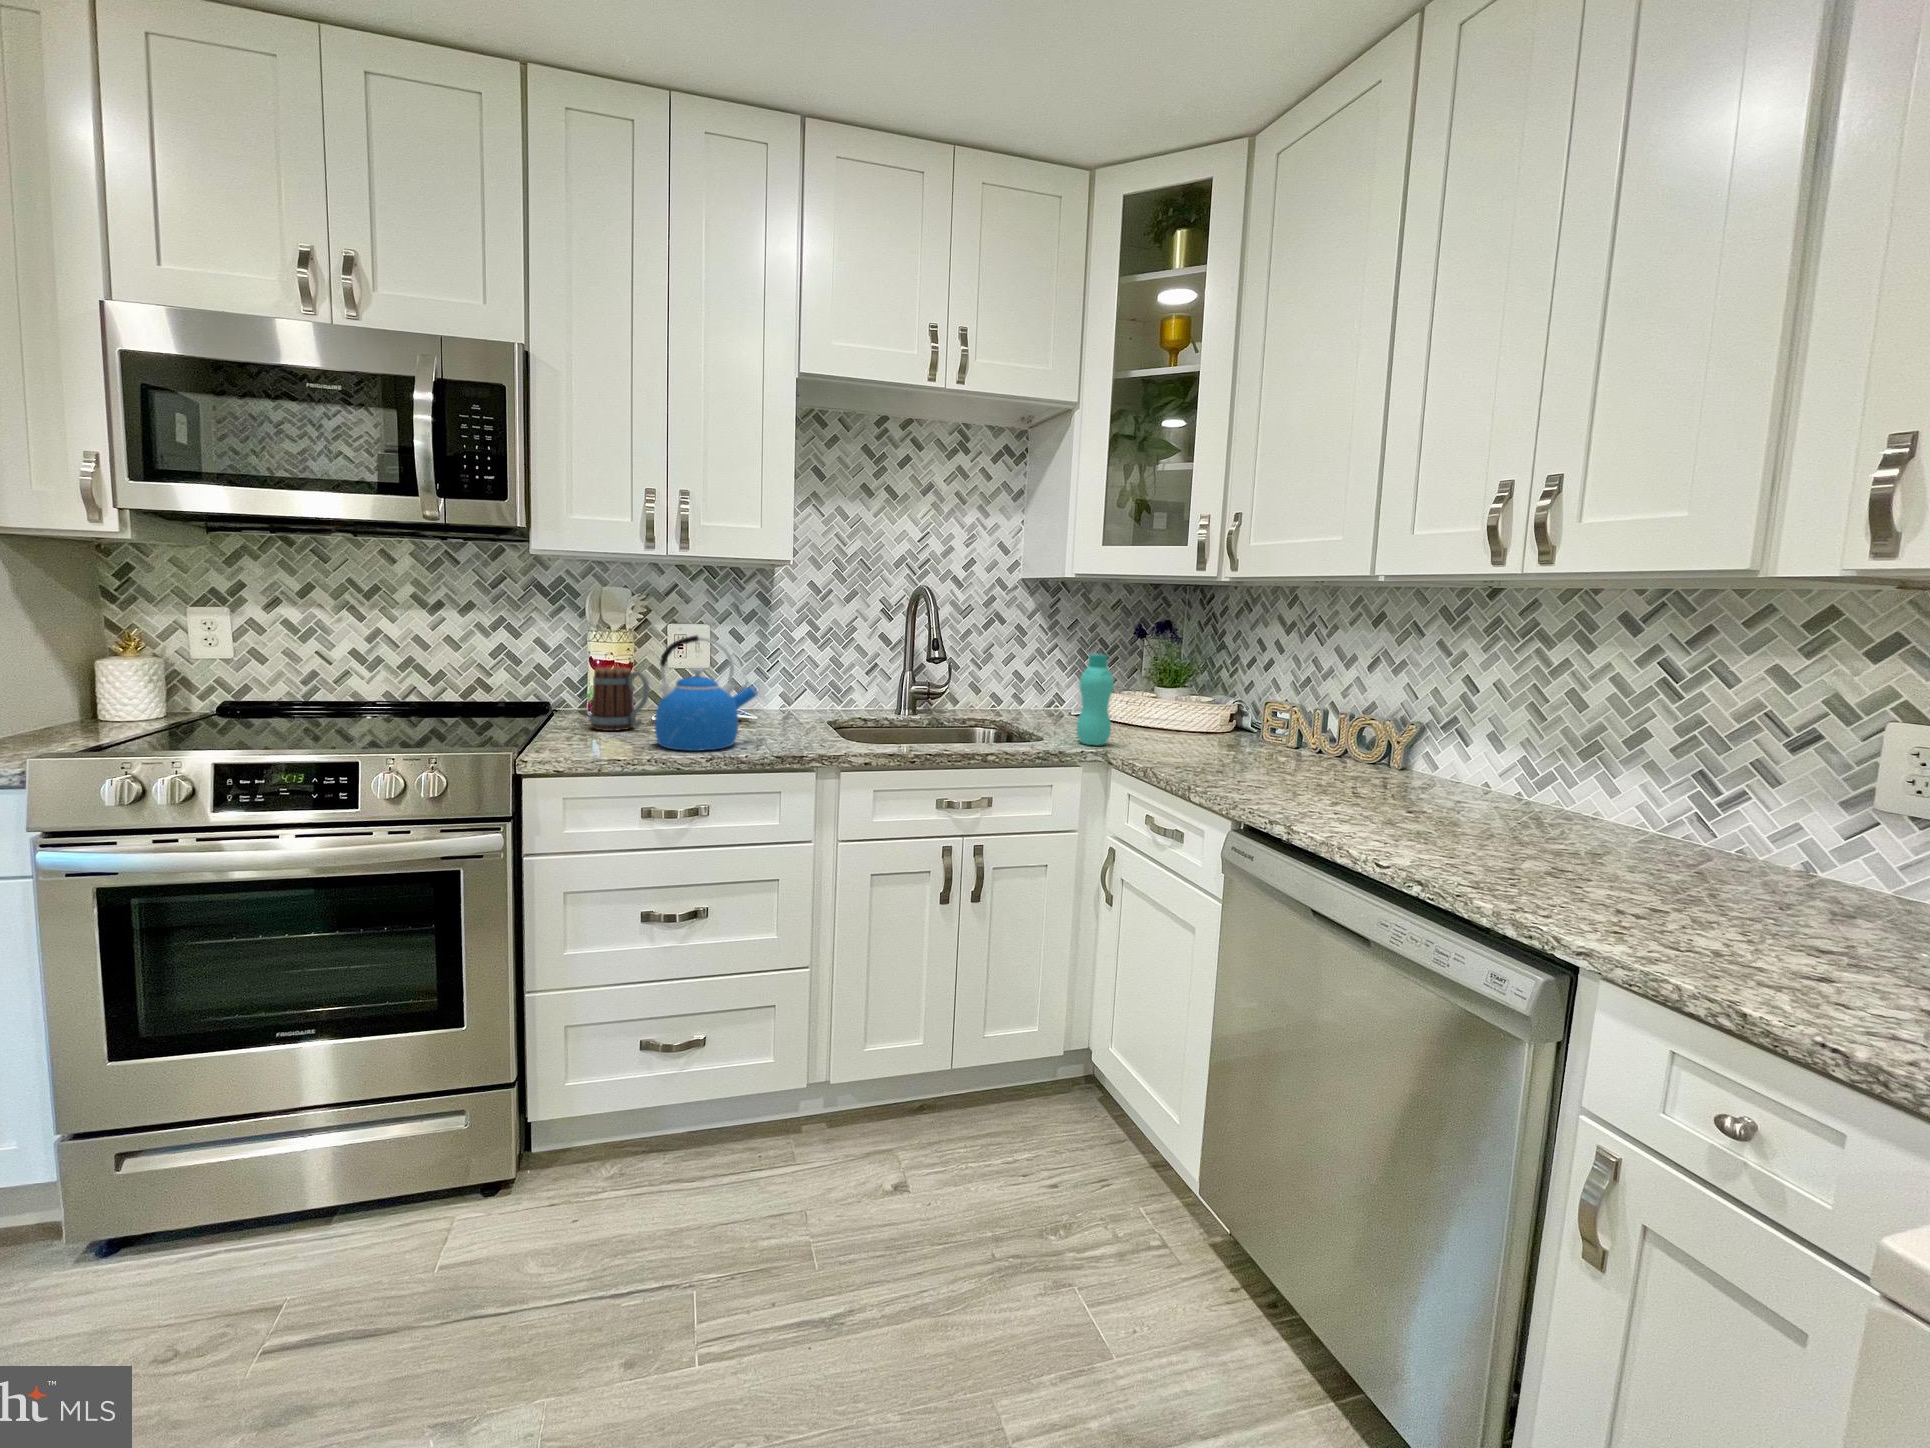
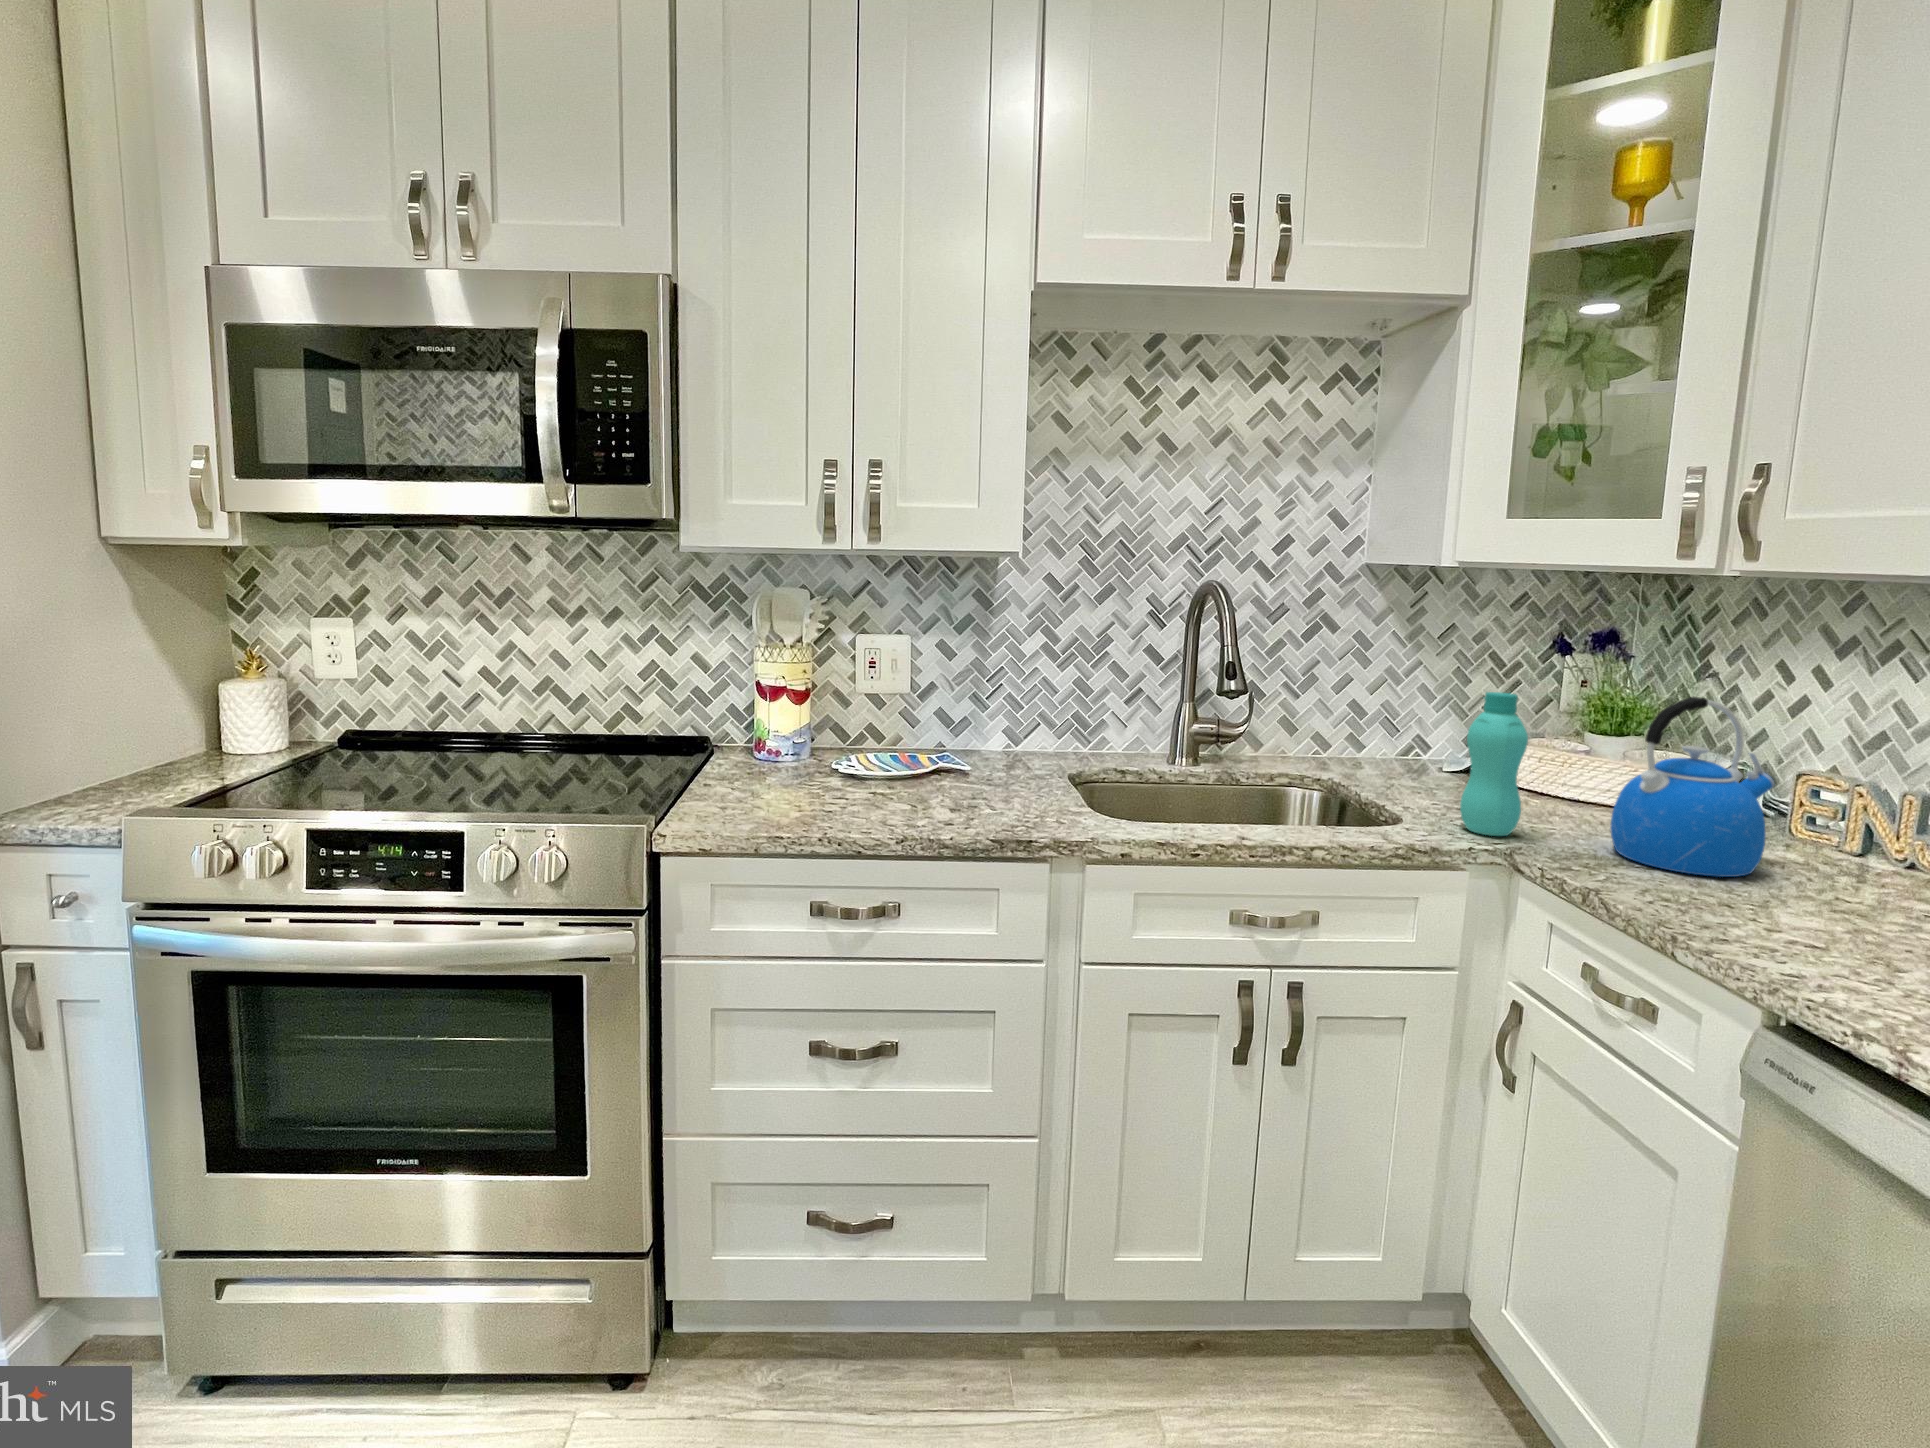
kettle: present [655,636,758,751] -> present [1610,697,1775,877]
mug: present [589,667,649,731] -> none [752,697,828,784]

